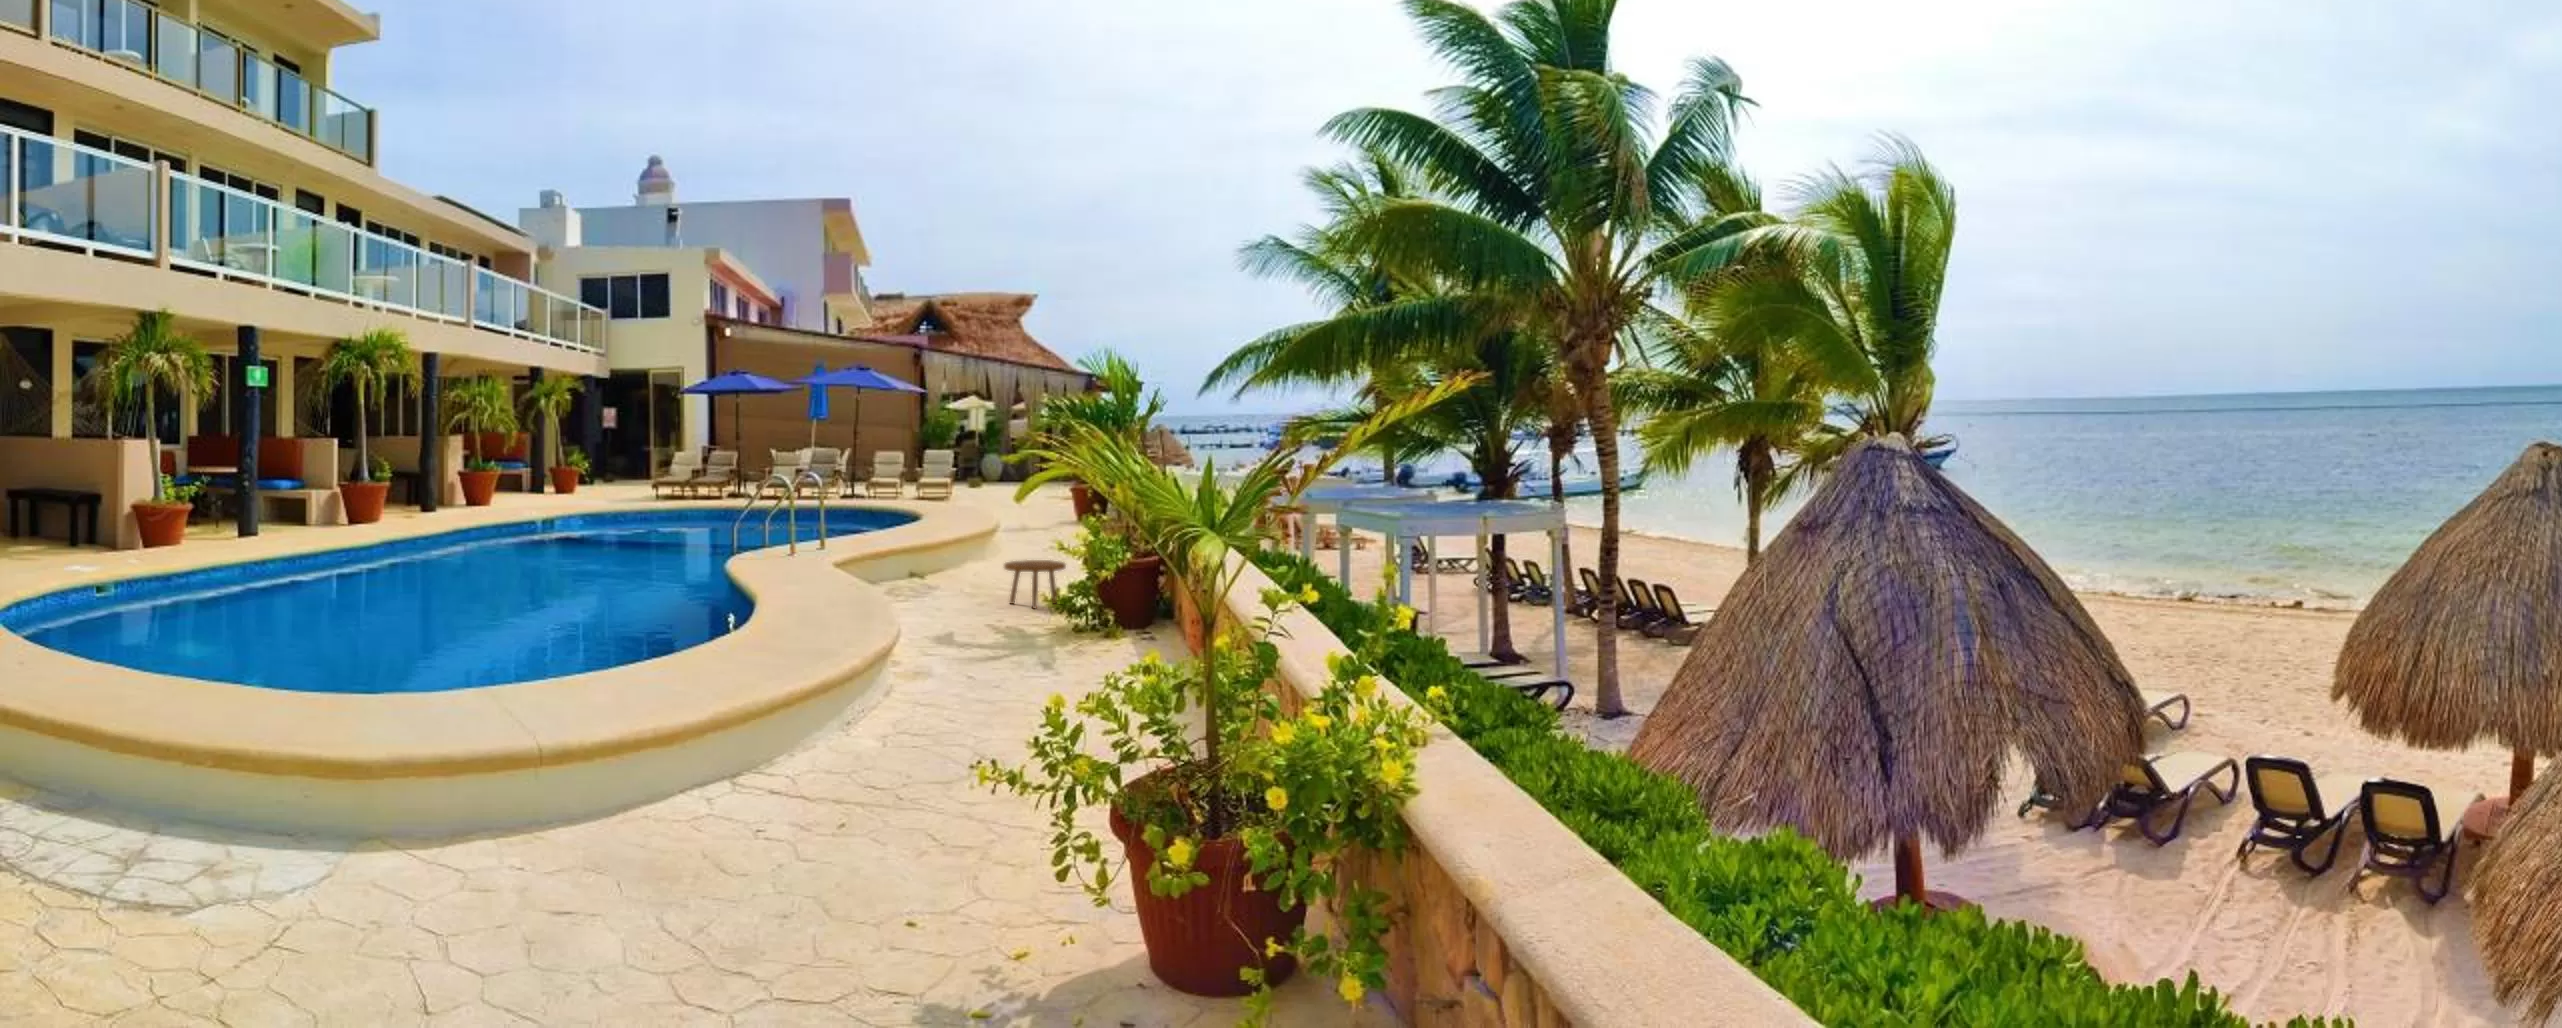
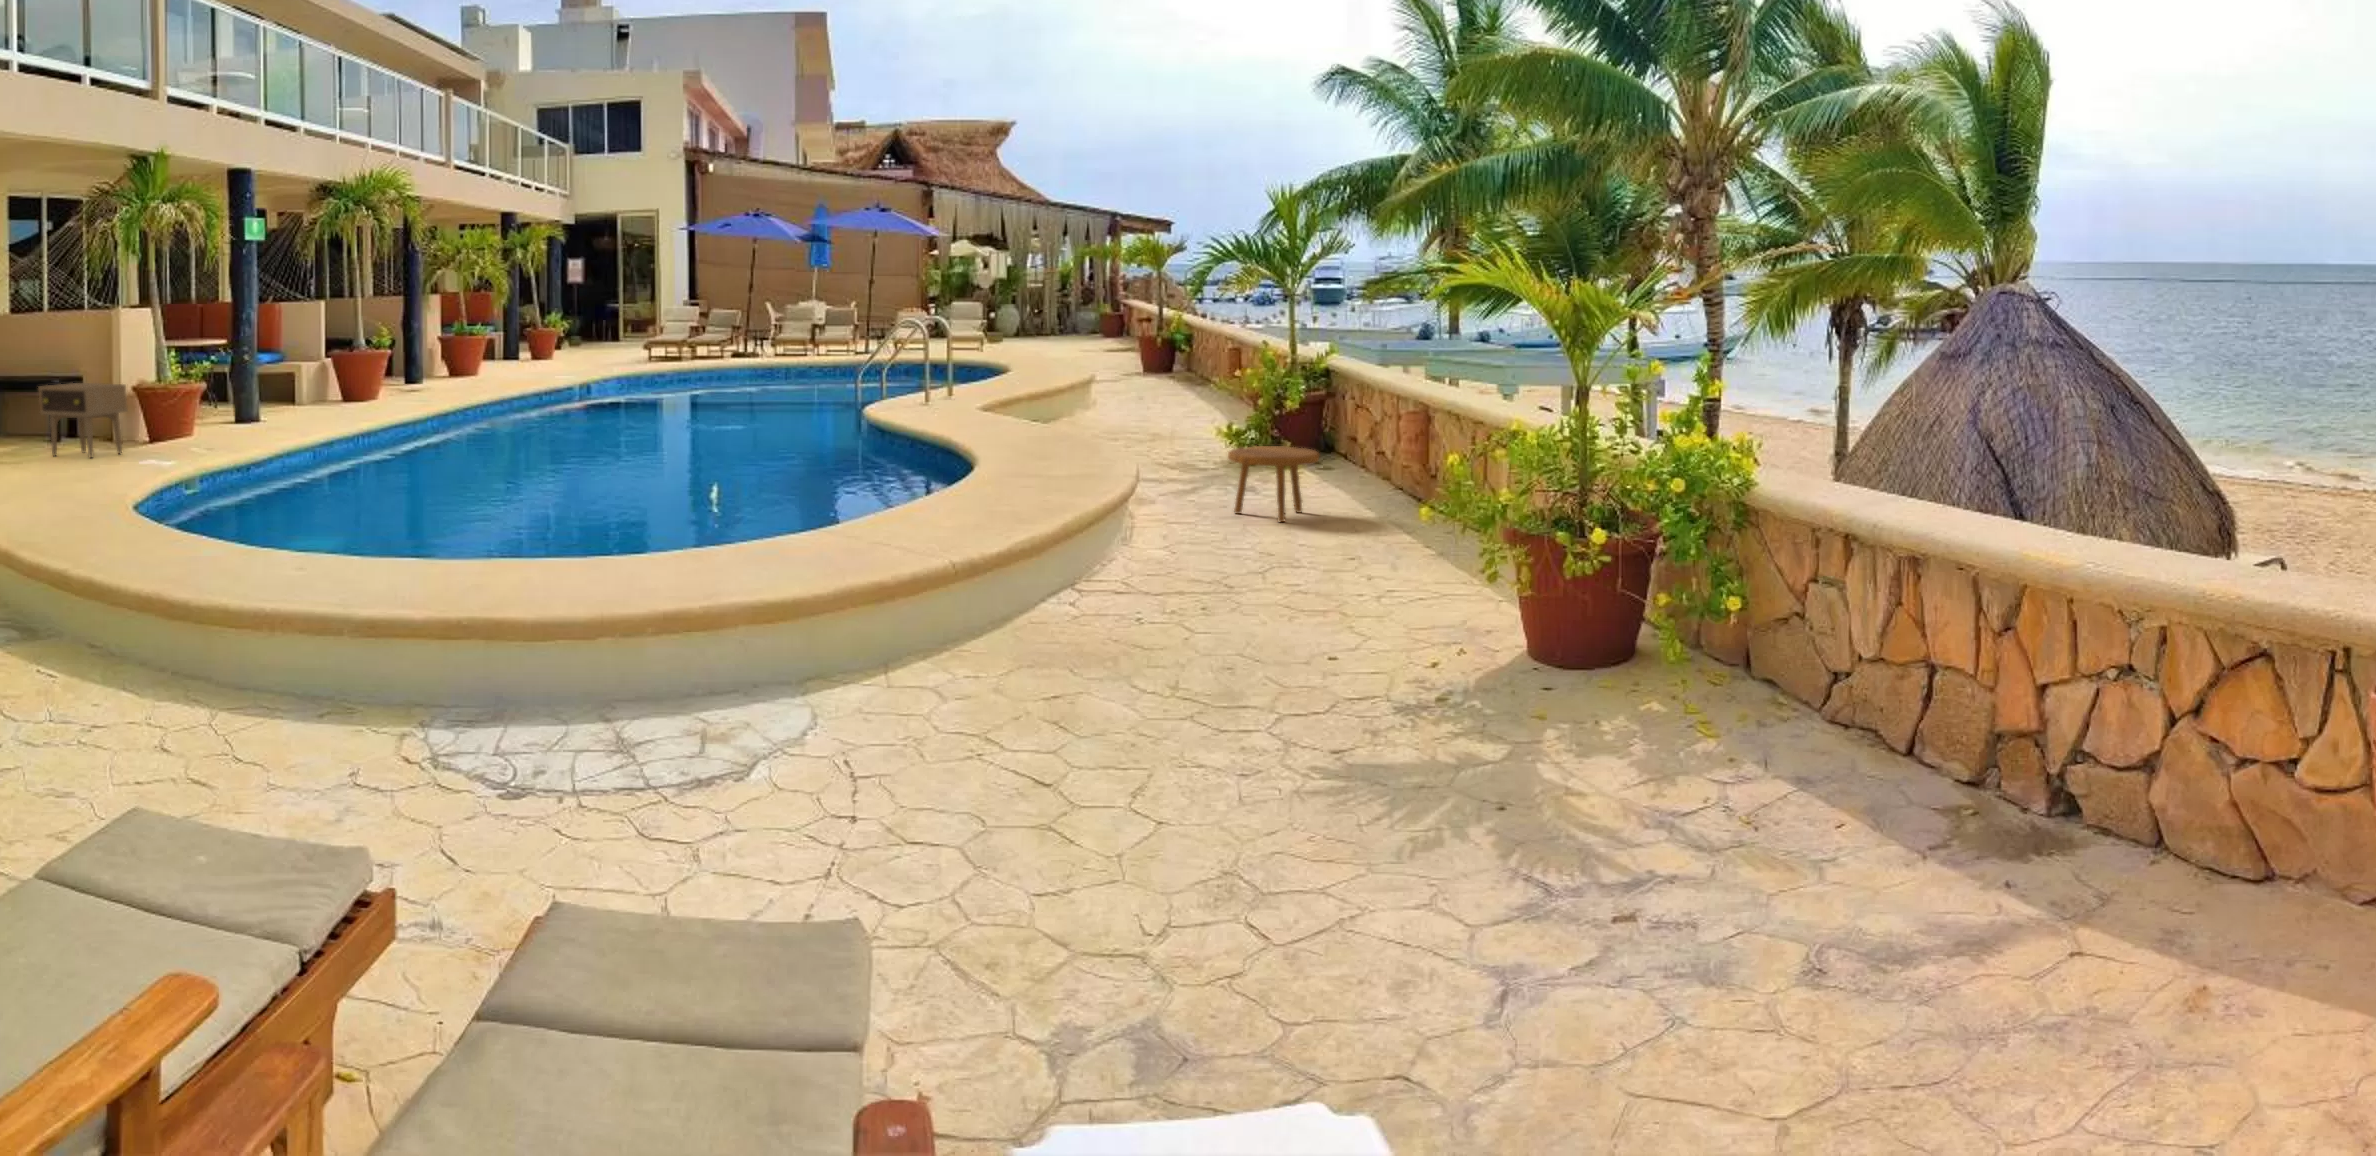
side table: none [44,502,131,564] -> present [39,383,127,458]

